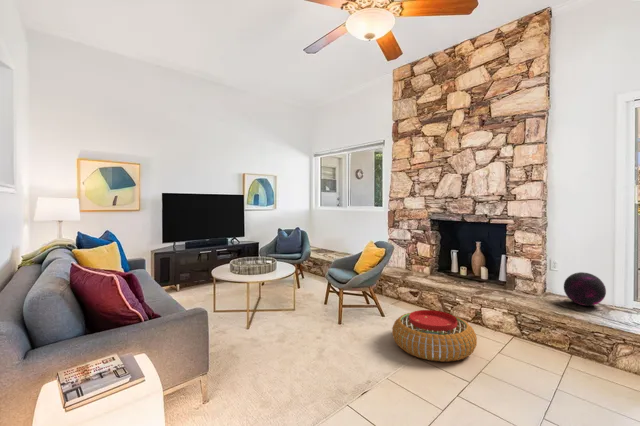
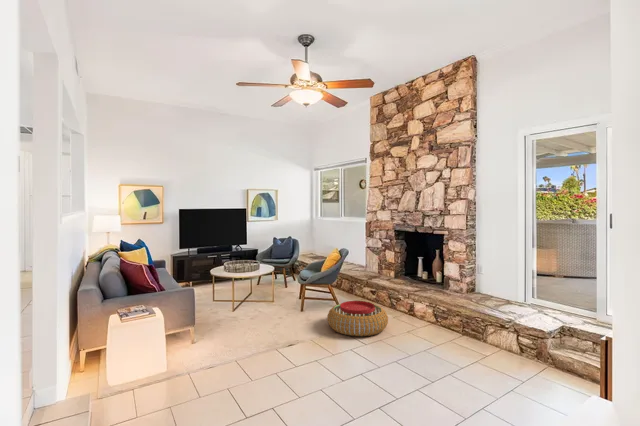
decorative orb: present [564,272,606,306] -> none [473,277,503,304]

